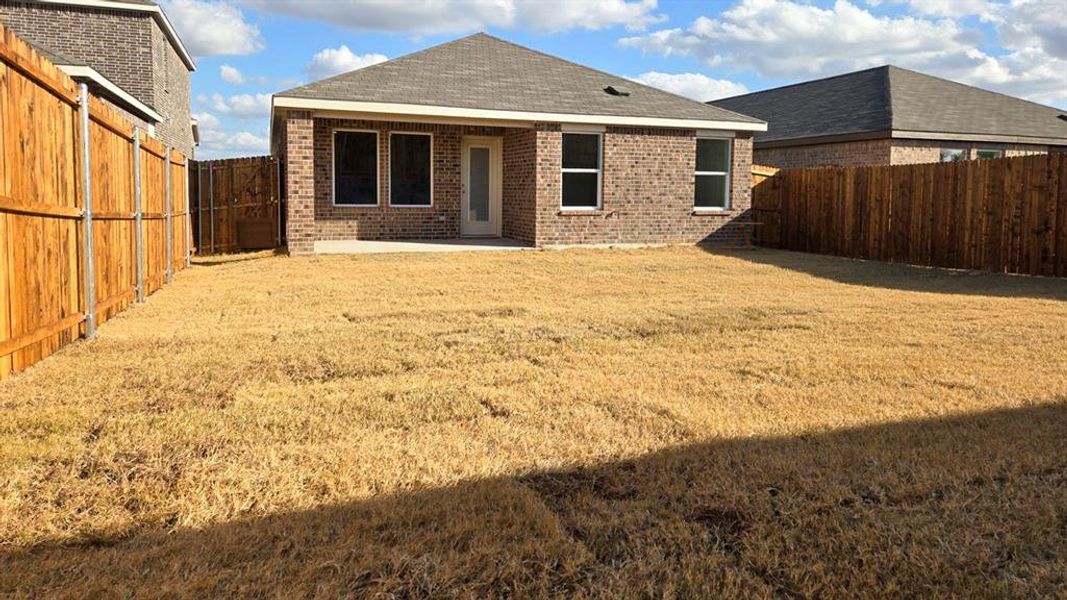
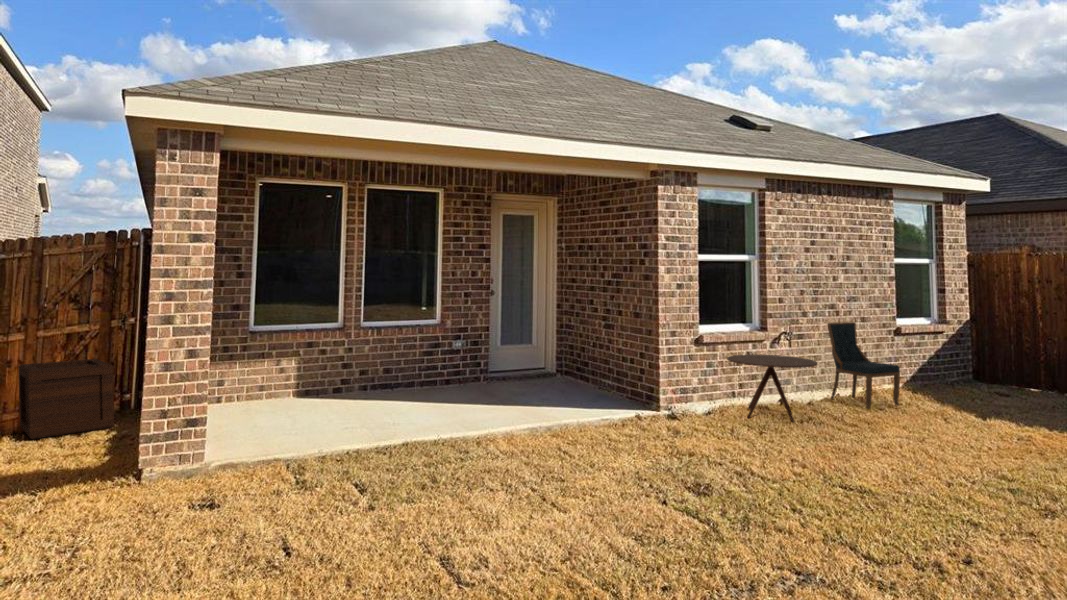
chair: none [642,207,674,251] -> present [828,322,900,409]
round table: present [725,223,762,250] -> present [727,354,817,422]

